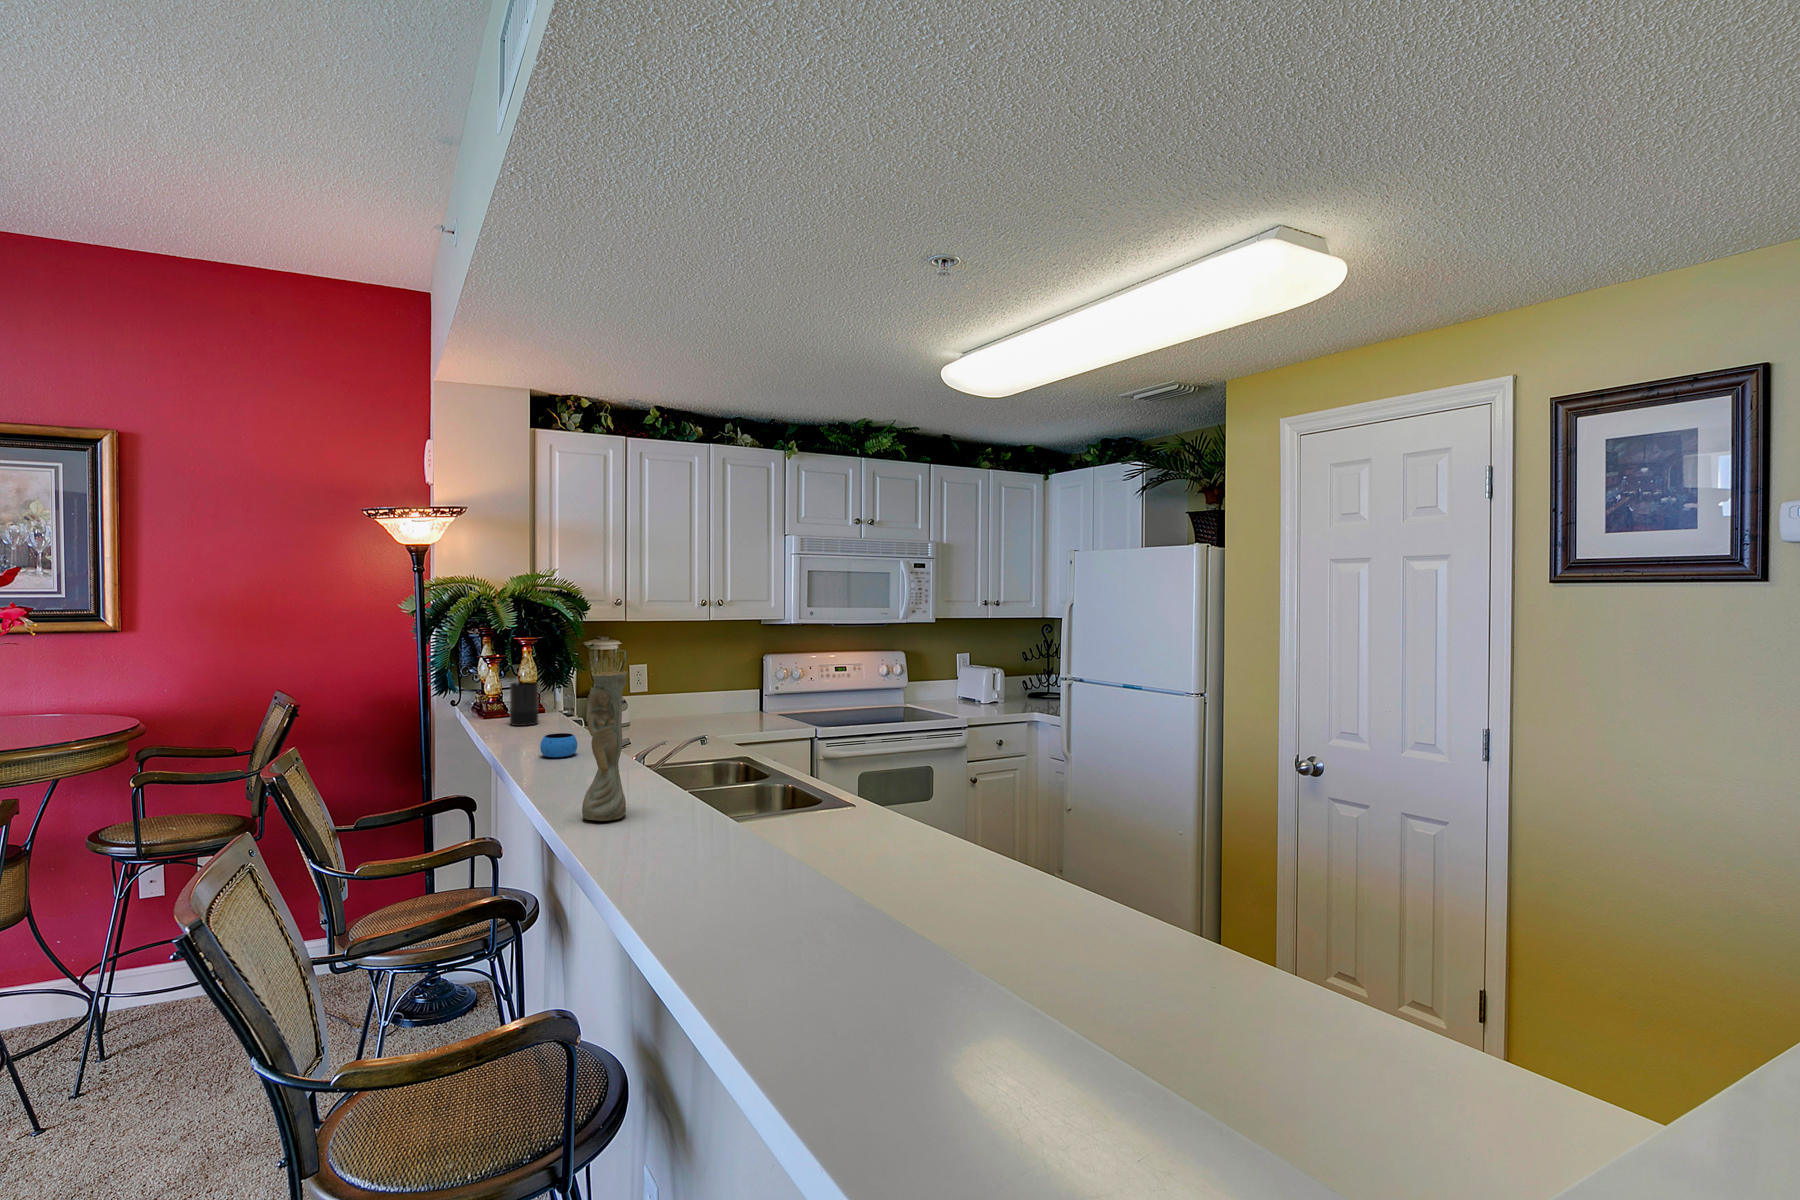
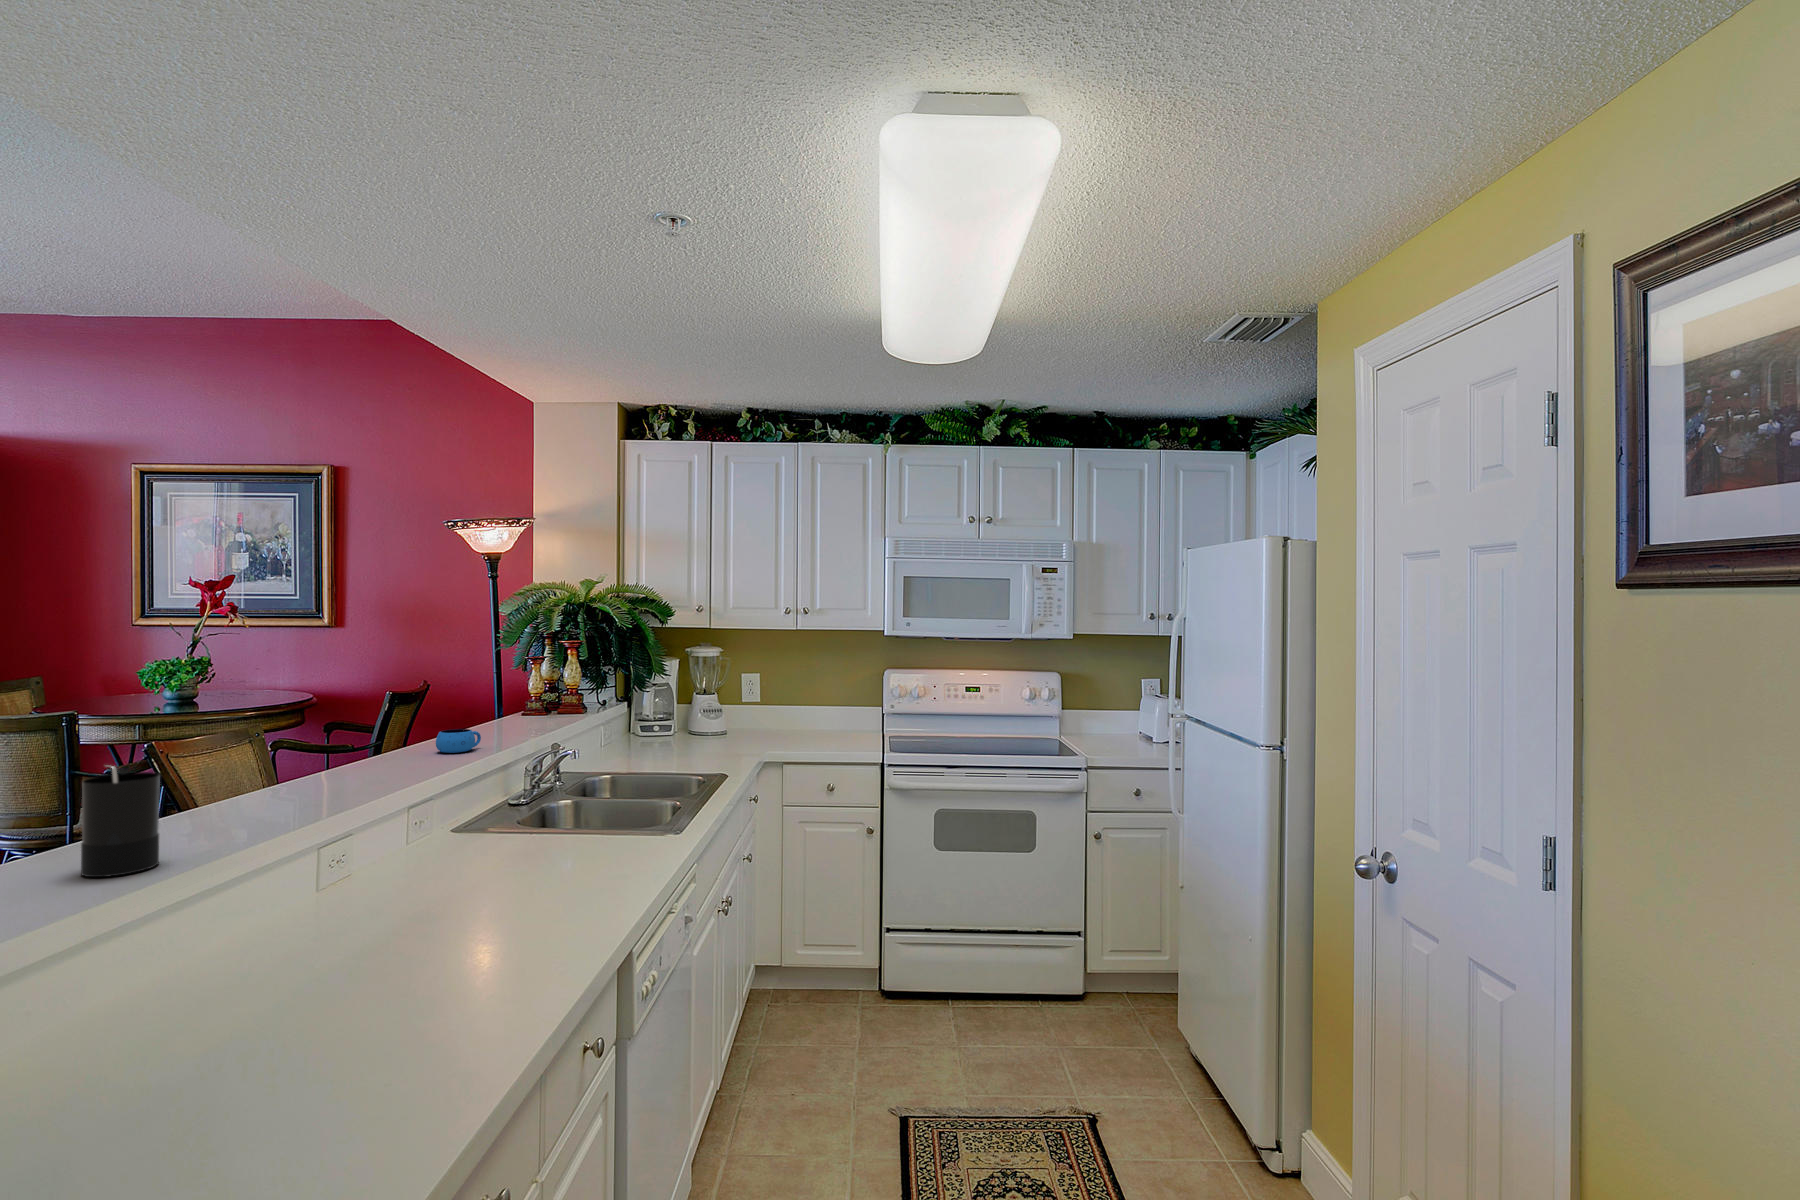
vase: present [582,671,627,821] -> none [245,655,305,814]
candle: present [510,682,538,726] -> present [81,765,160,877]

